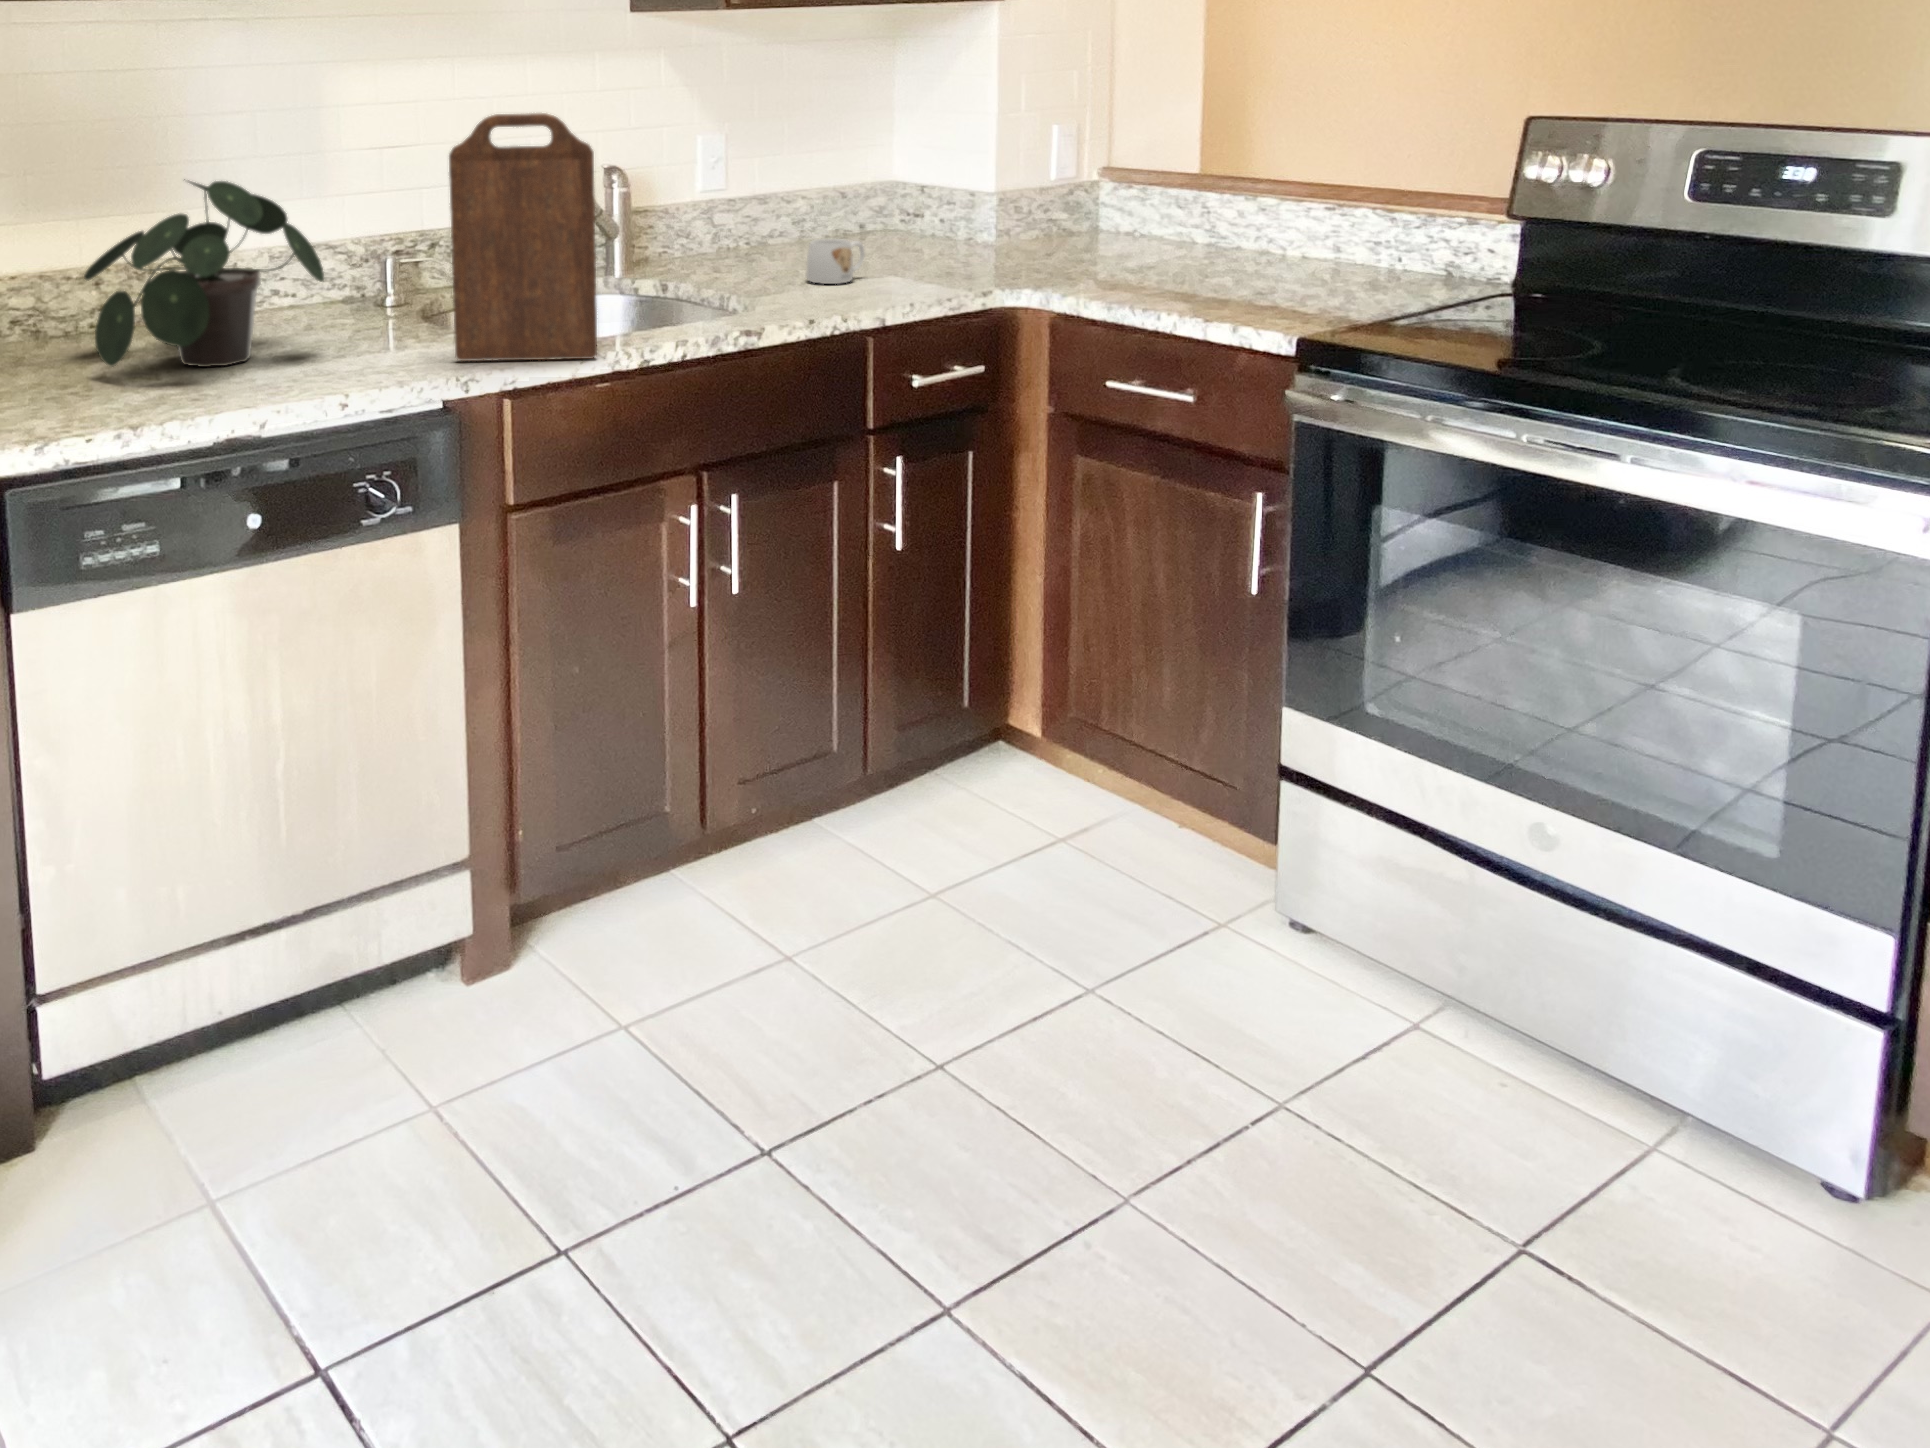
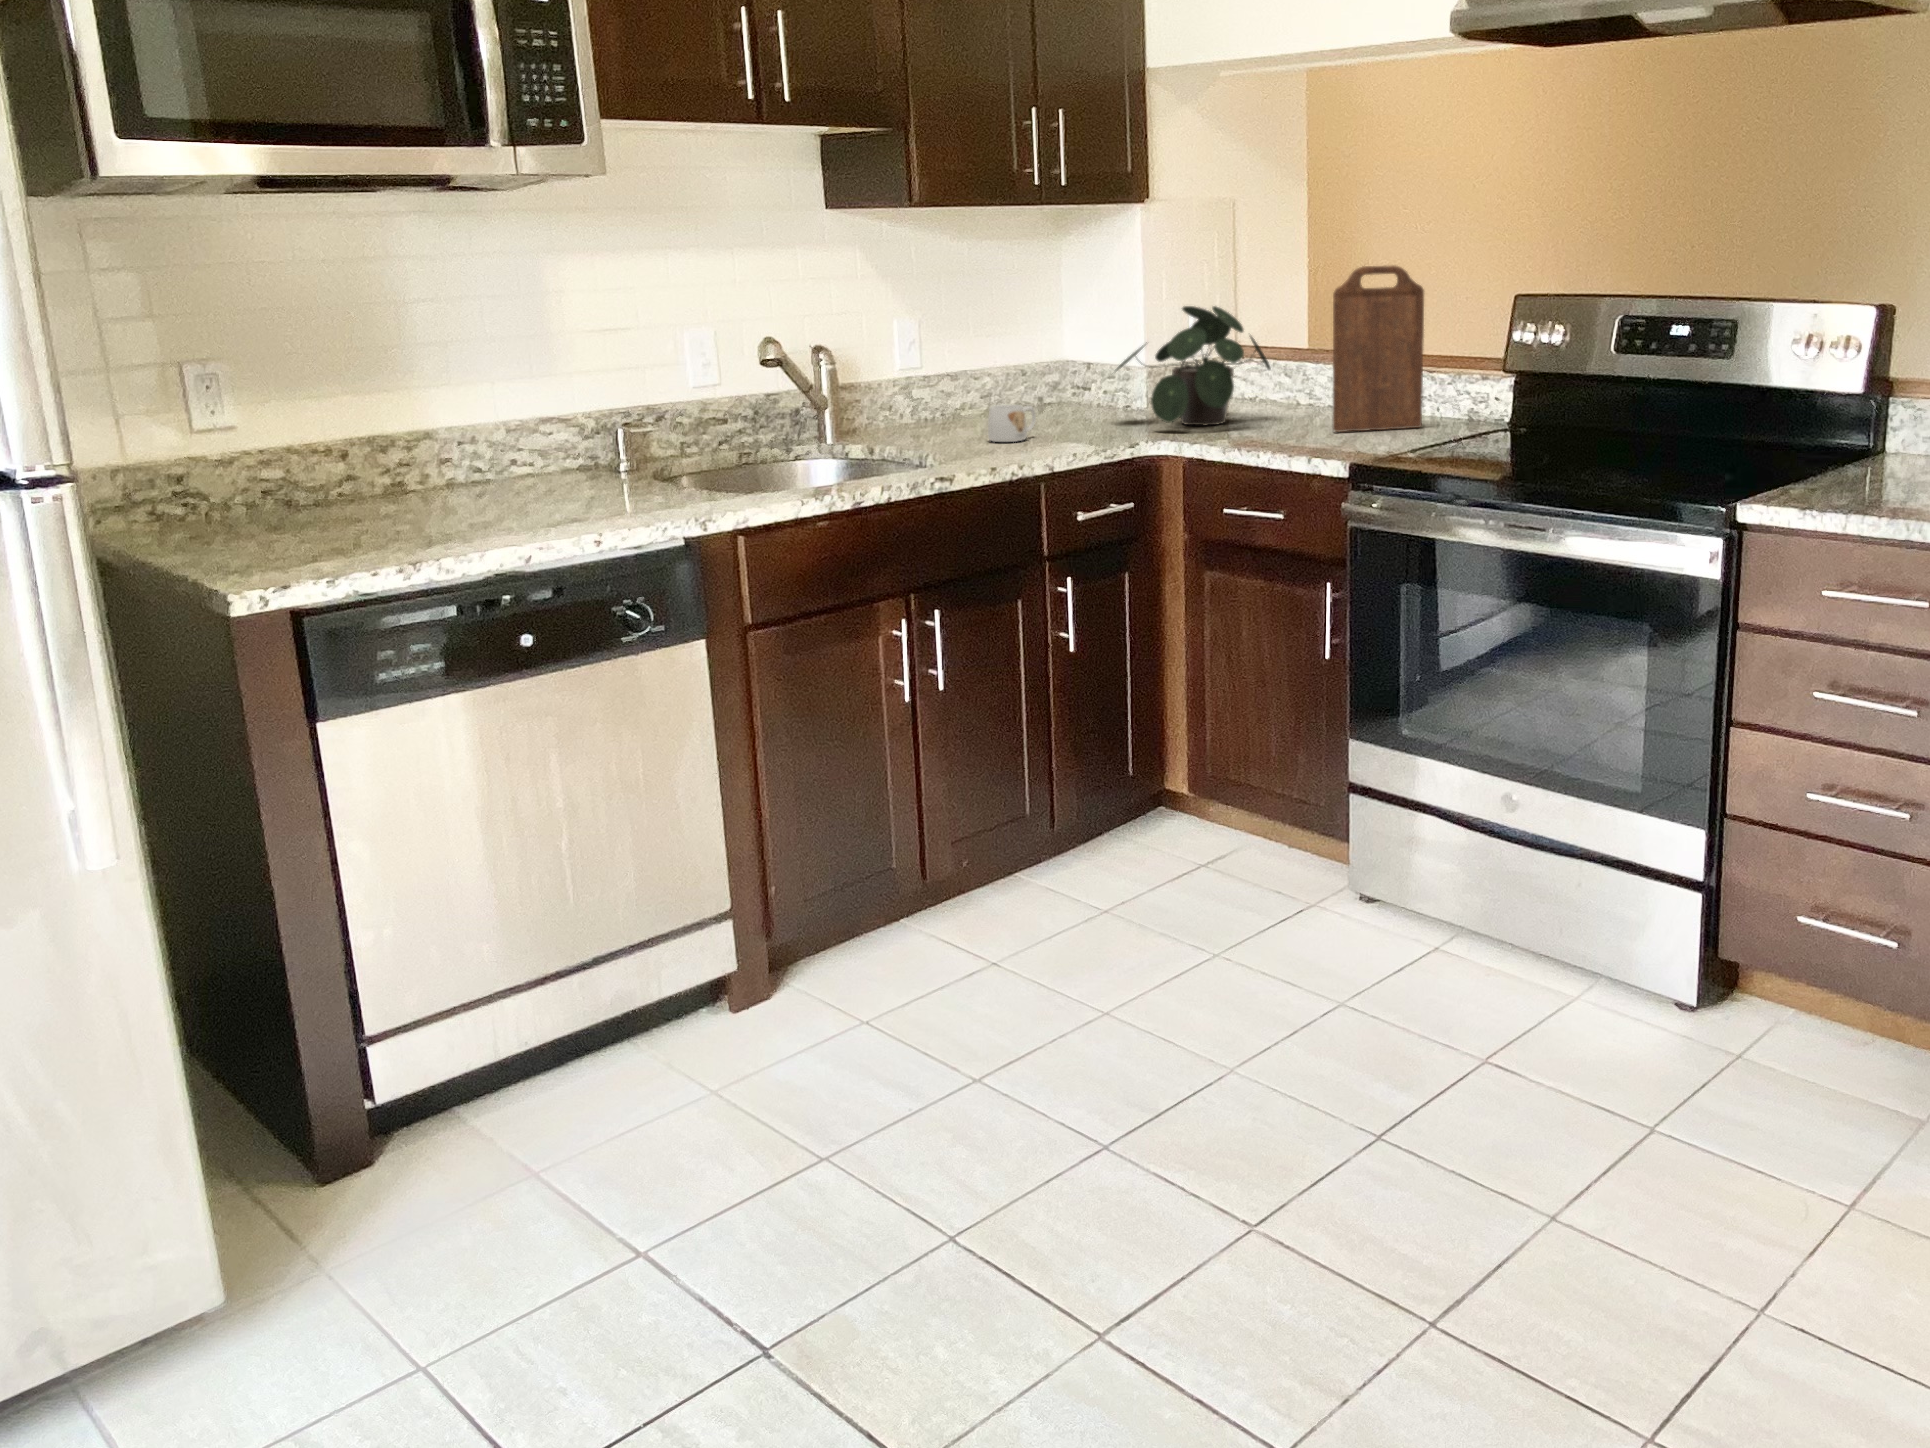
cutting board: present [449,113,597,361] -> present [1333,266,1424,432]
potted plant: present [84,179,324,367] -> present [1116,306,1271,425]

